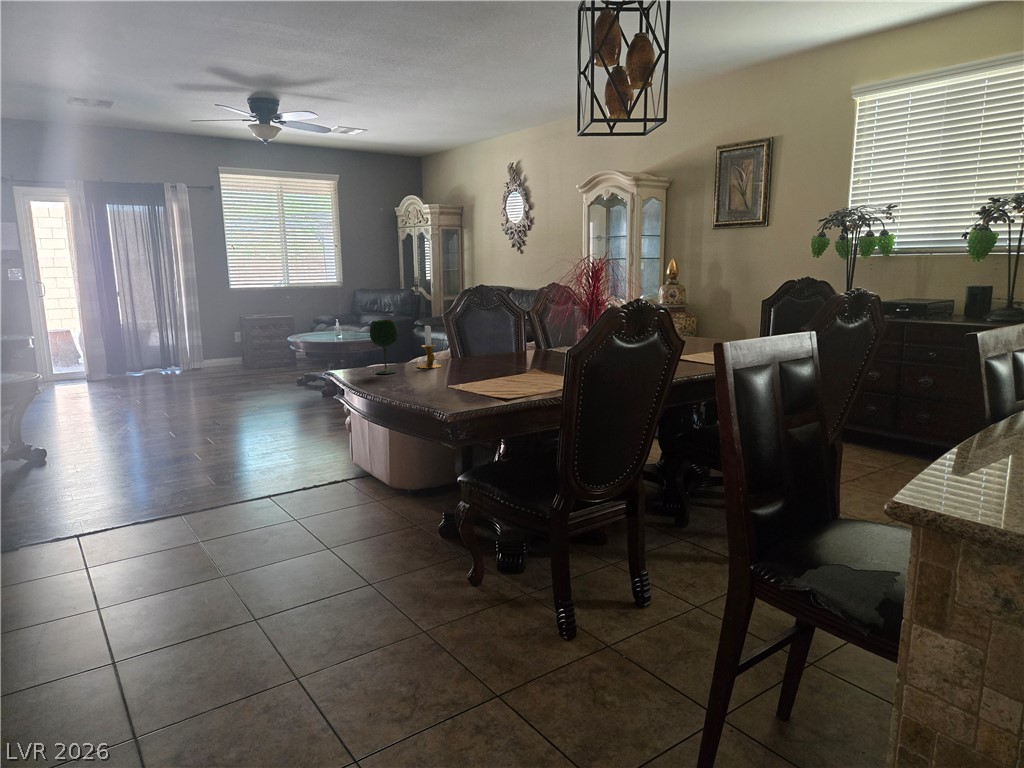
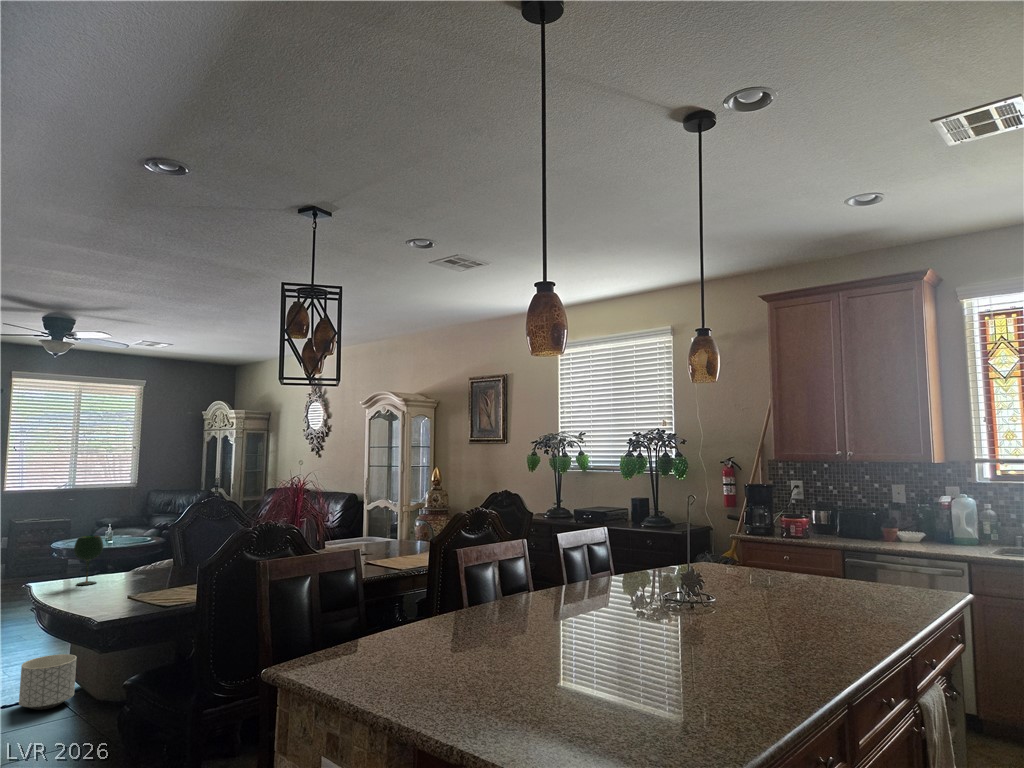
candlestick: present [417,326,441,368] -> none [122,540,147,579]
planter: none [315,442,365,494] -> present [19,654,77,710]

